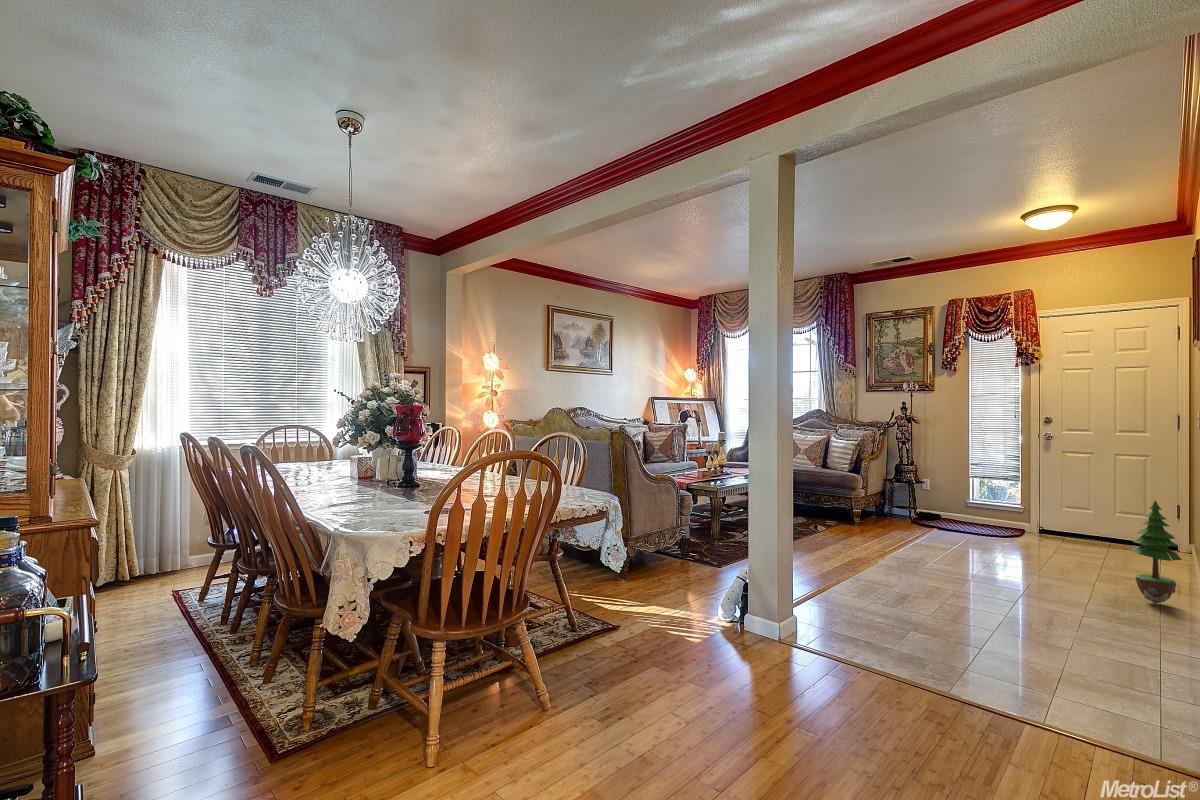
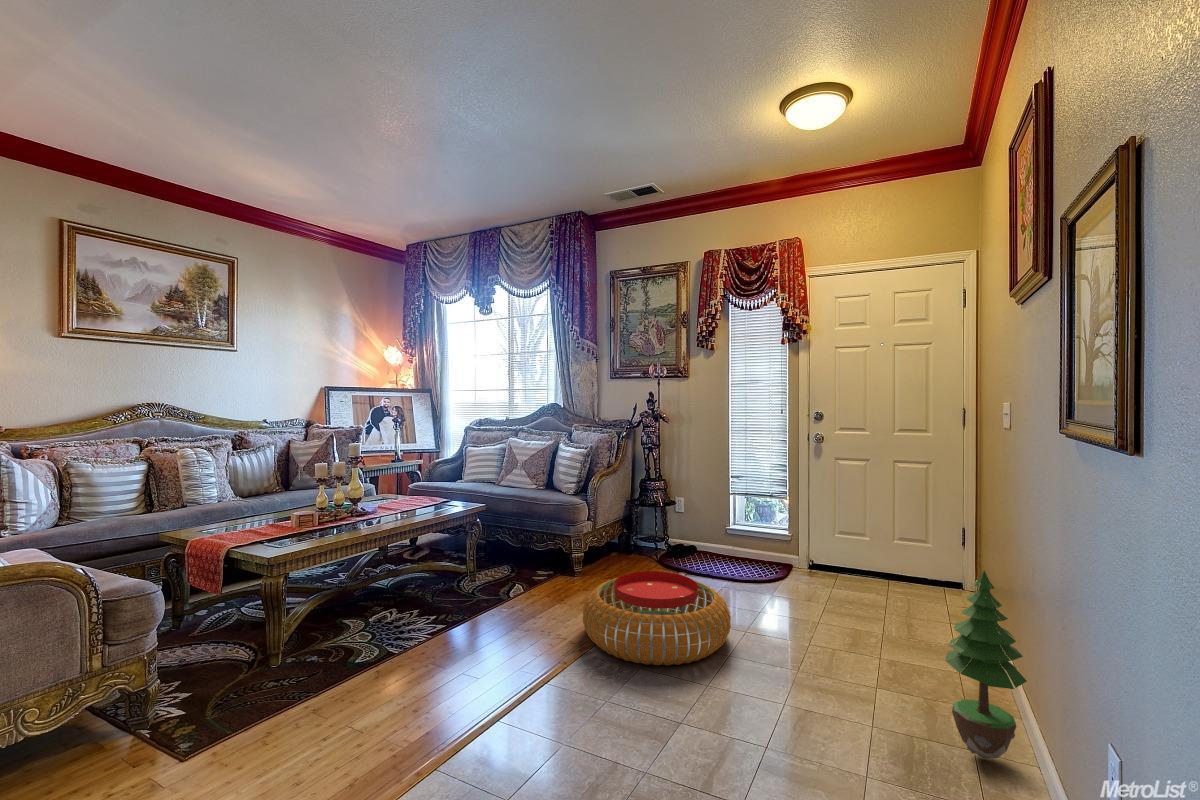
pouf: none [880,515,983,562] -> present [583,571,731,666]

